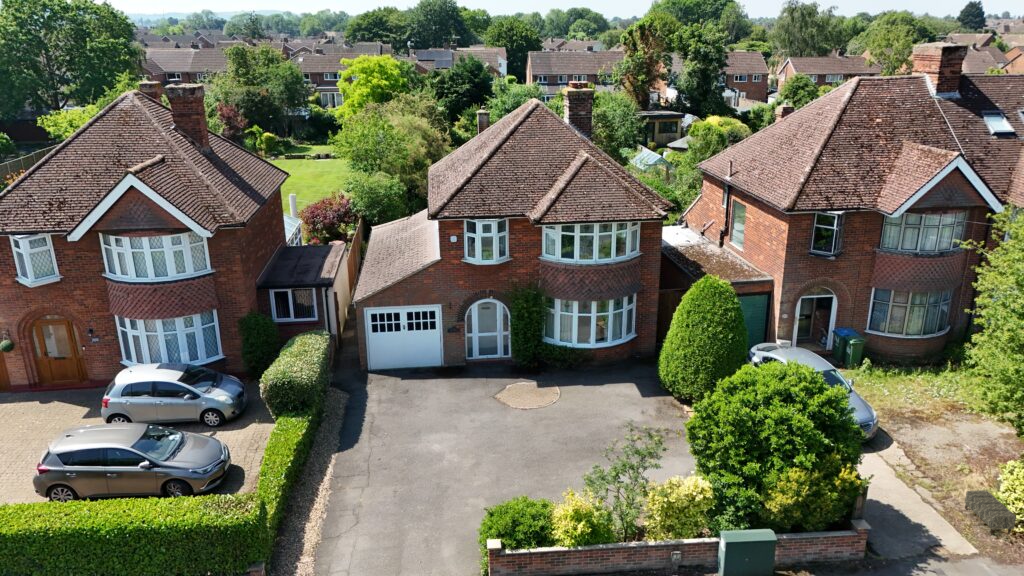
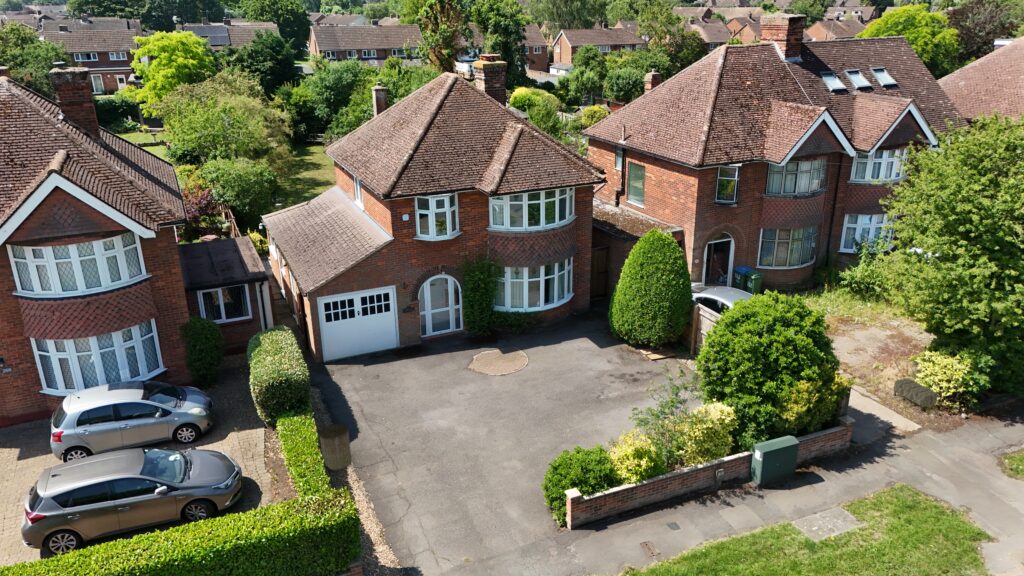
trash can: none [305,431,335,476] -> present [320,424,351,471]

